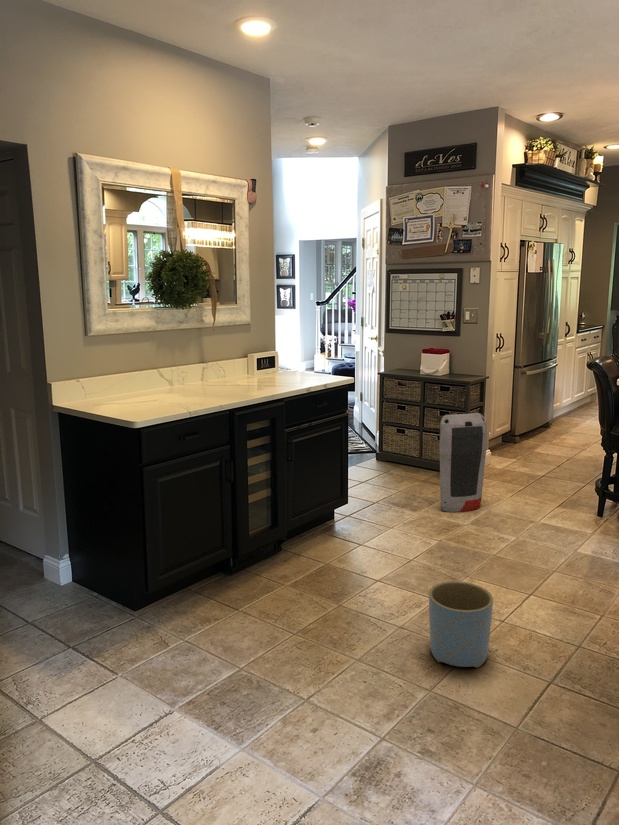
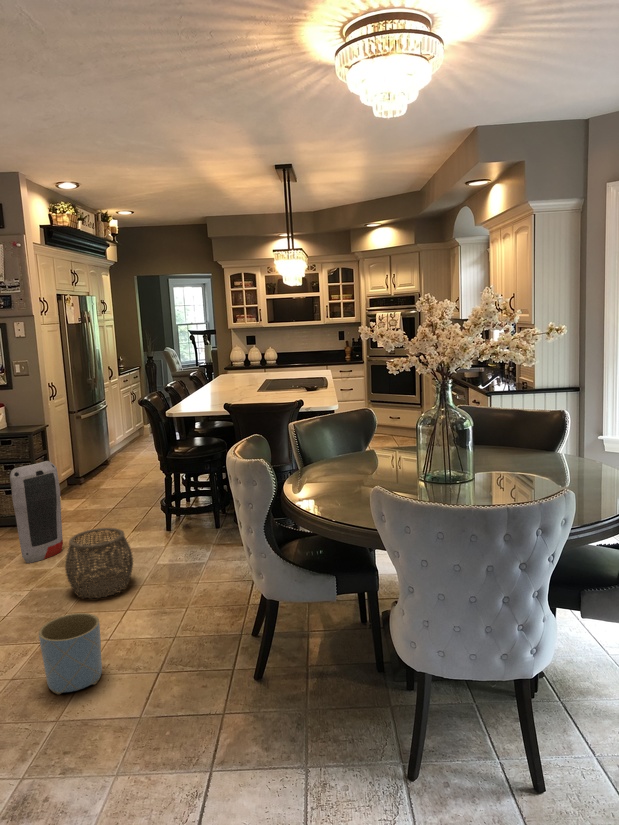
woven basket: none [474,495,550,573] -> present [65,528,133,599]

